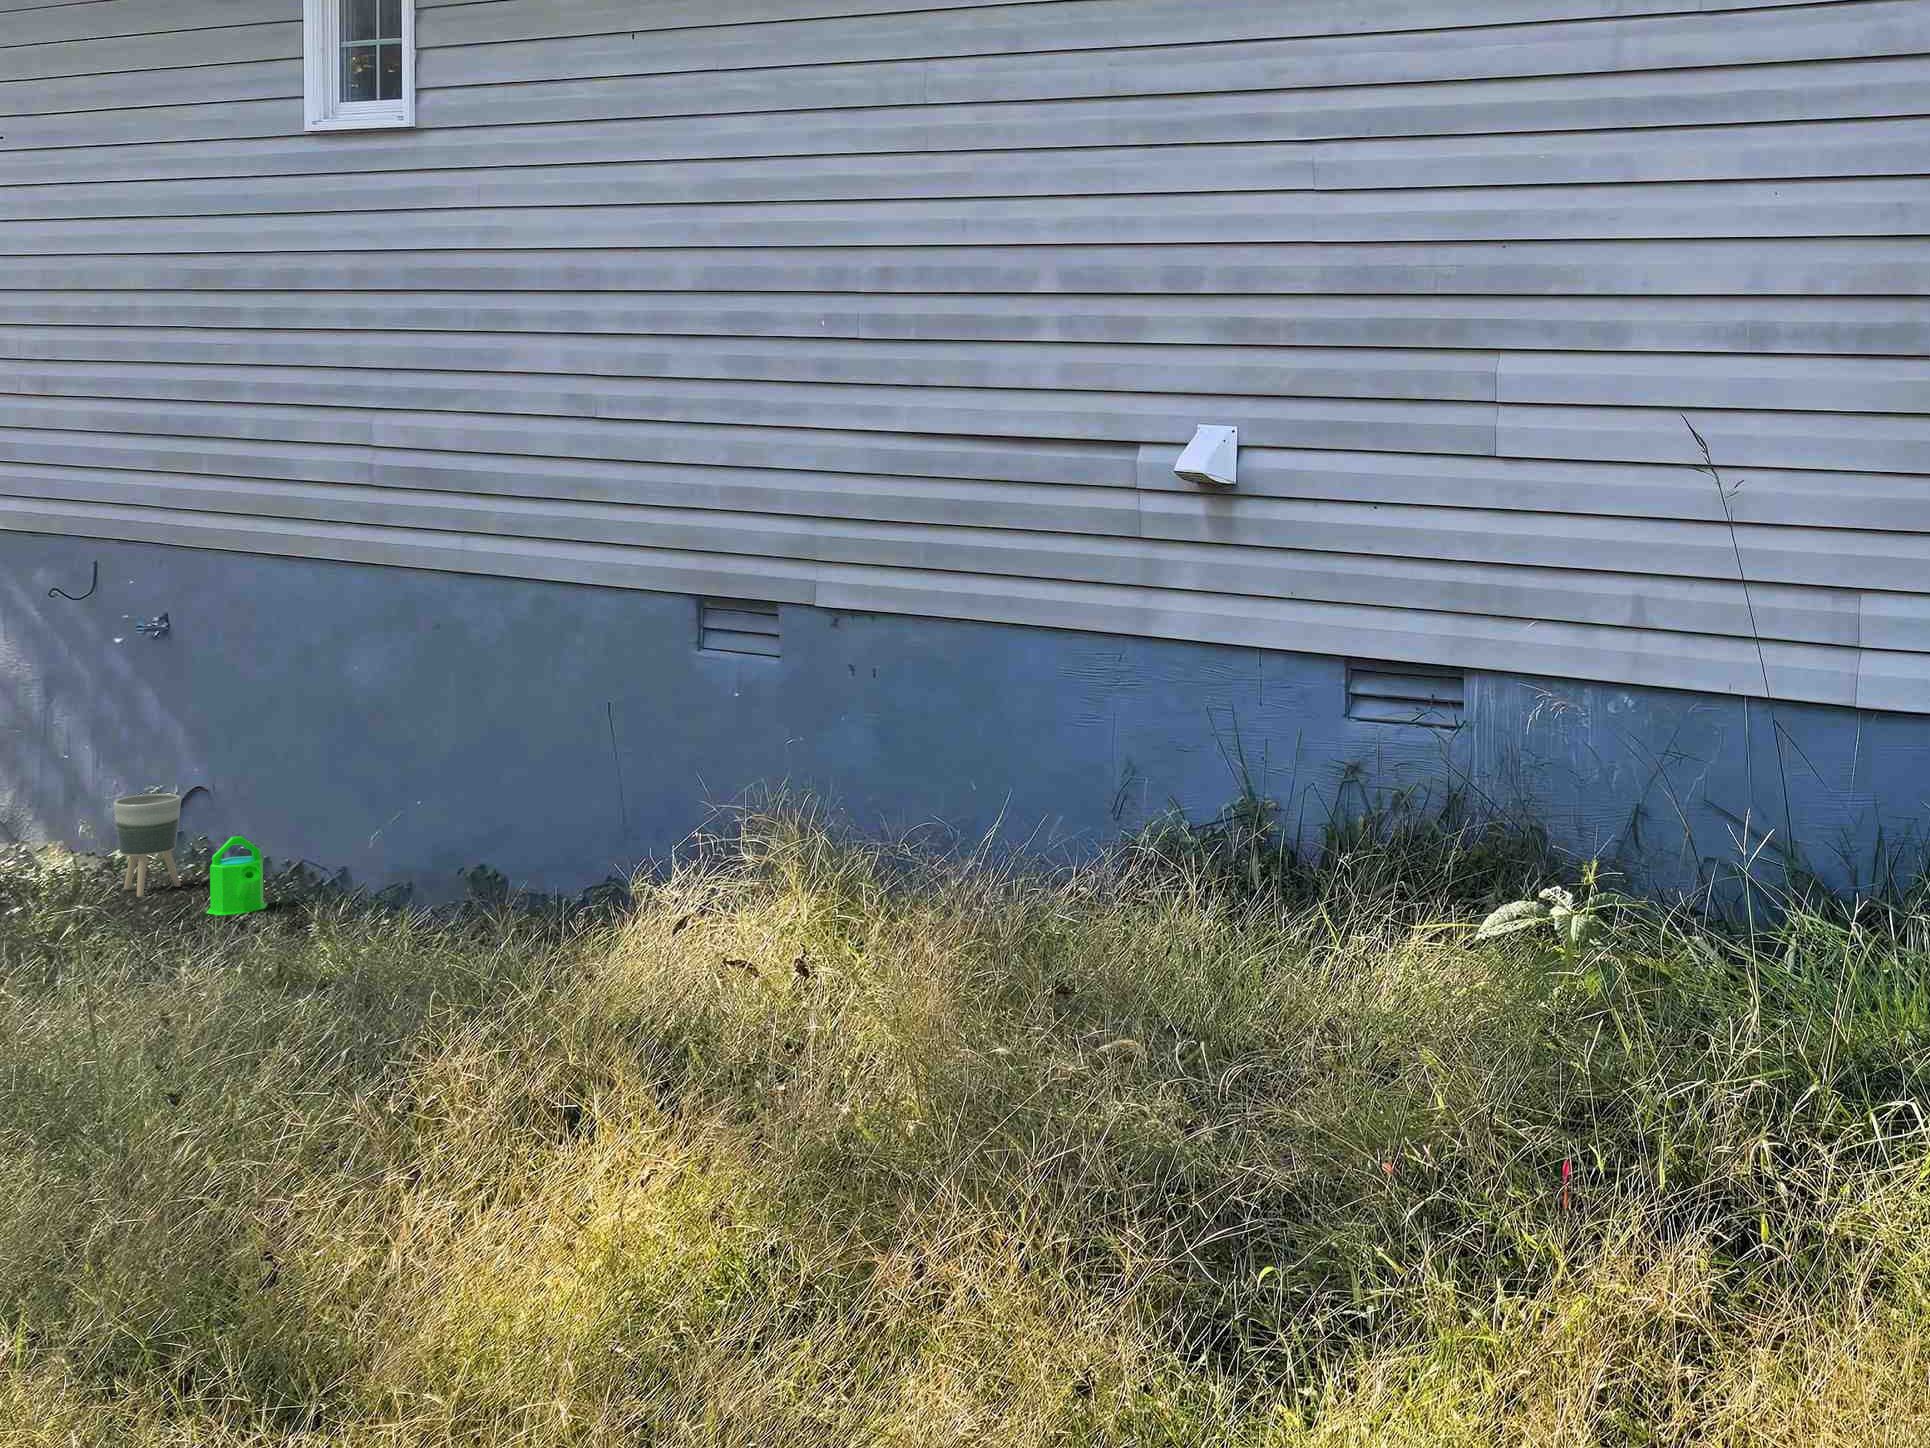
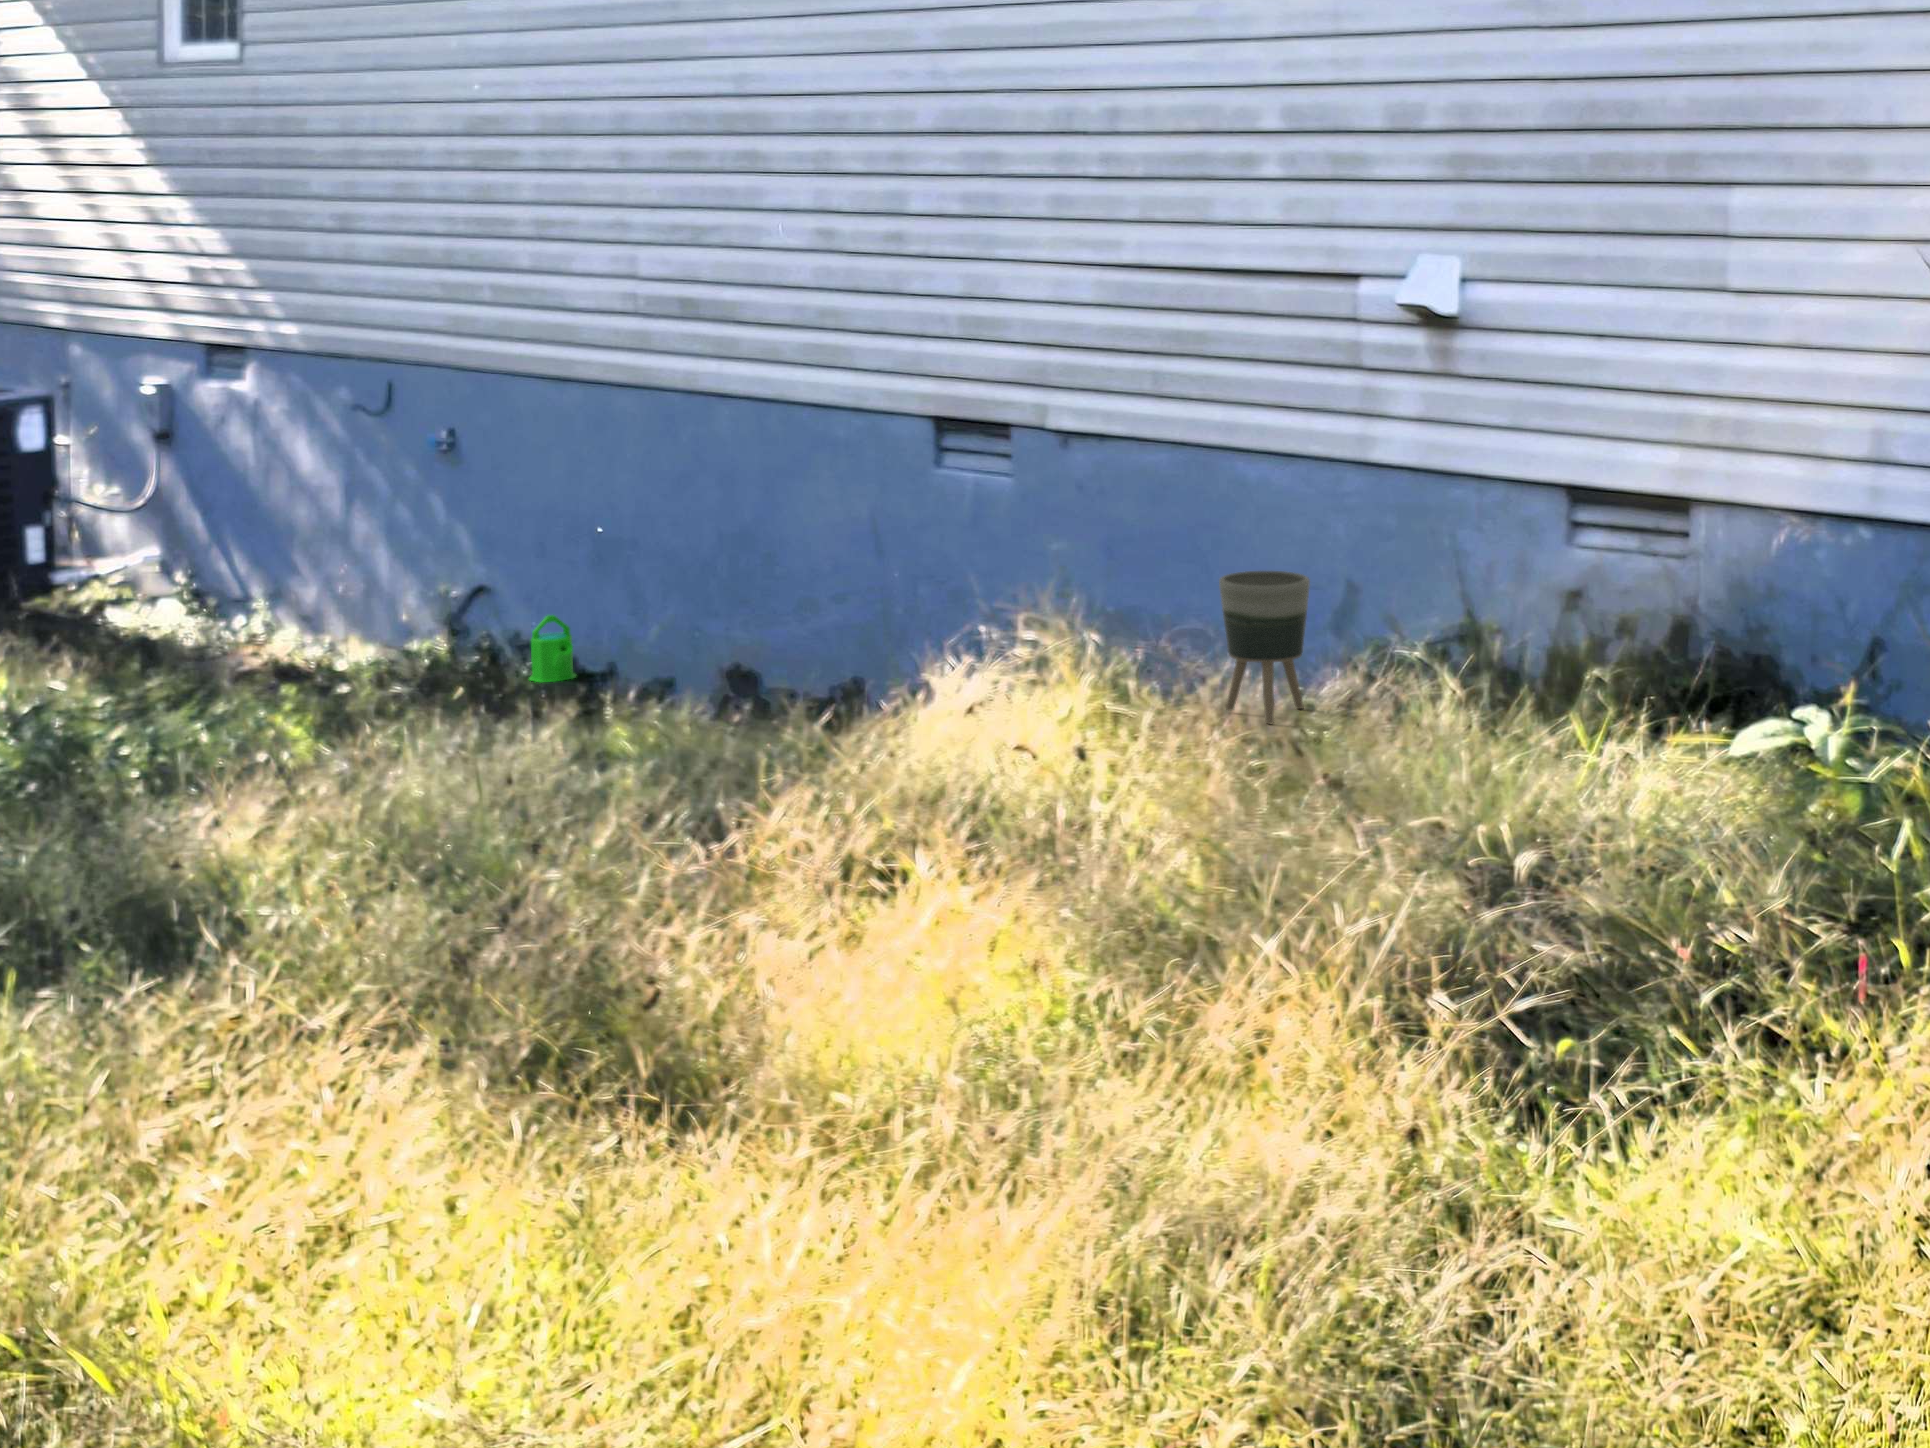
planter: present [113,794,181,897] -> present [1219,571,1310,724]

